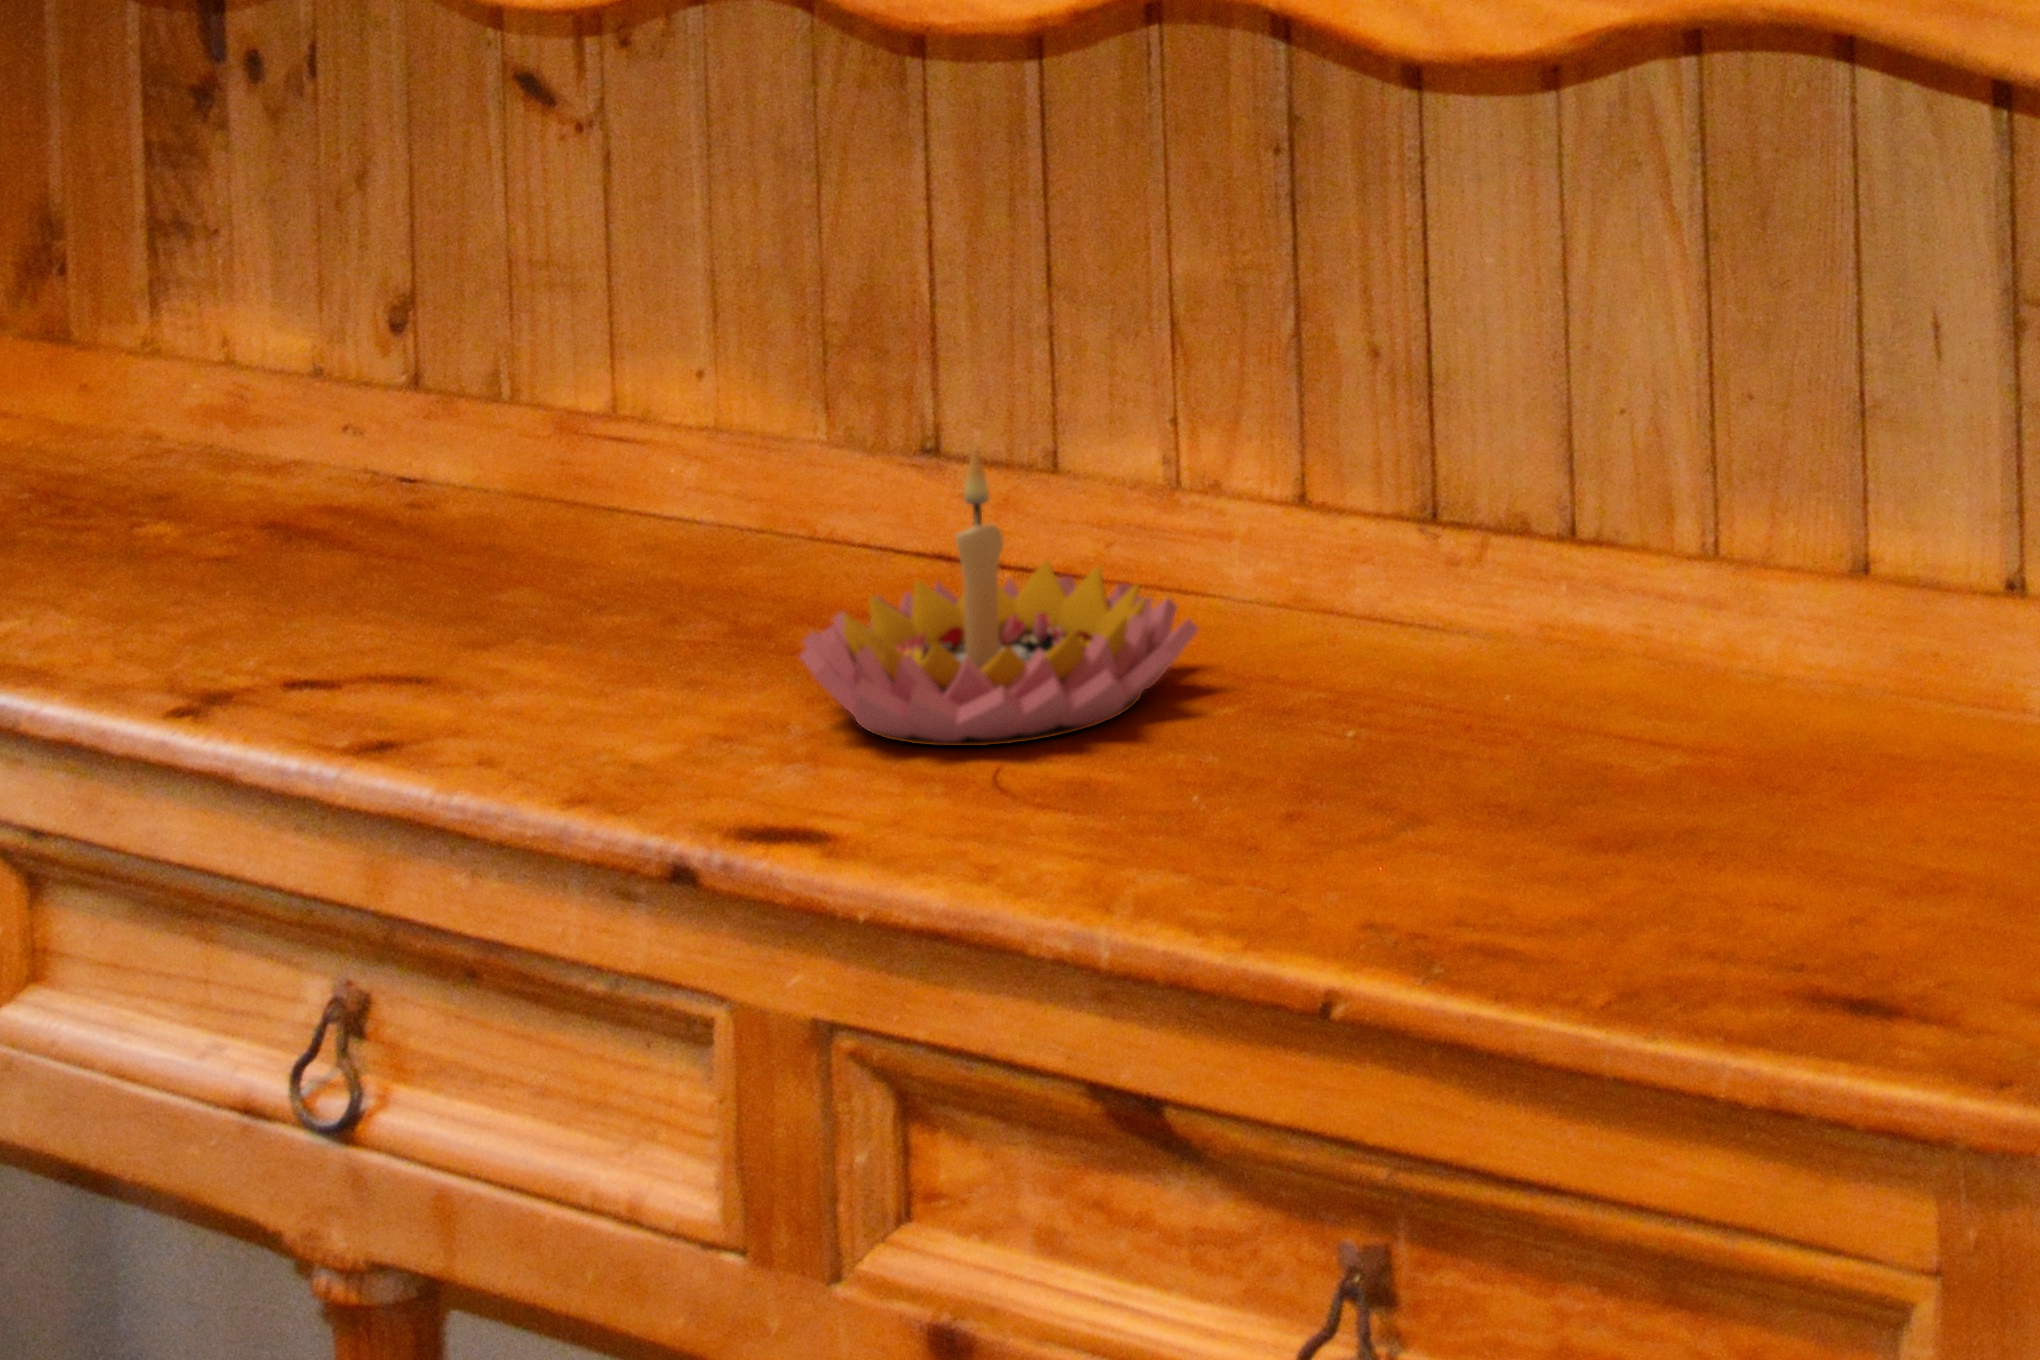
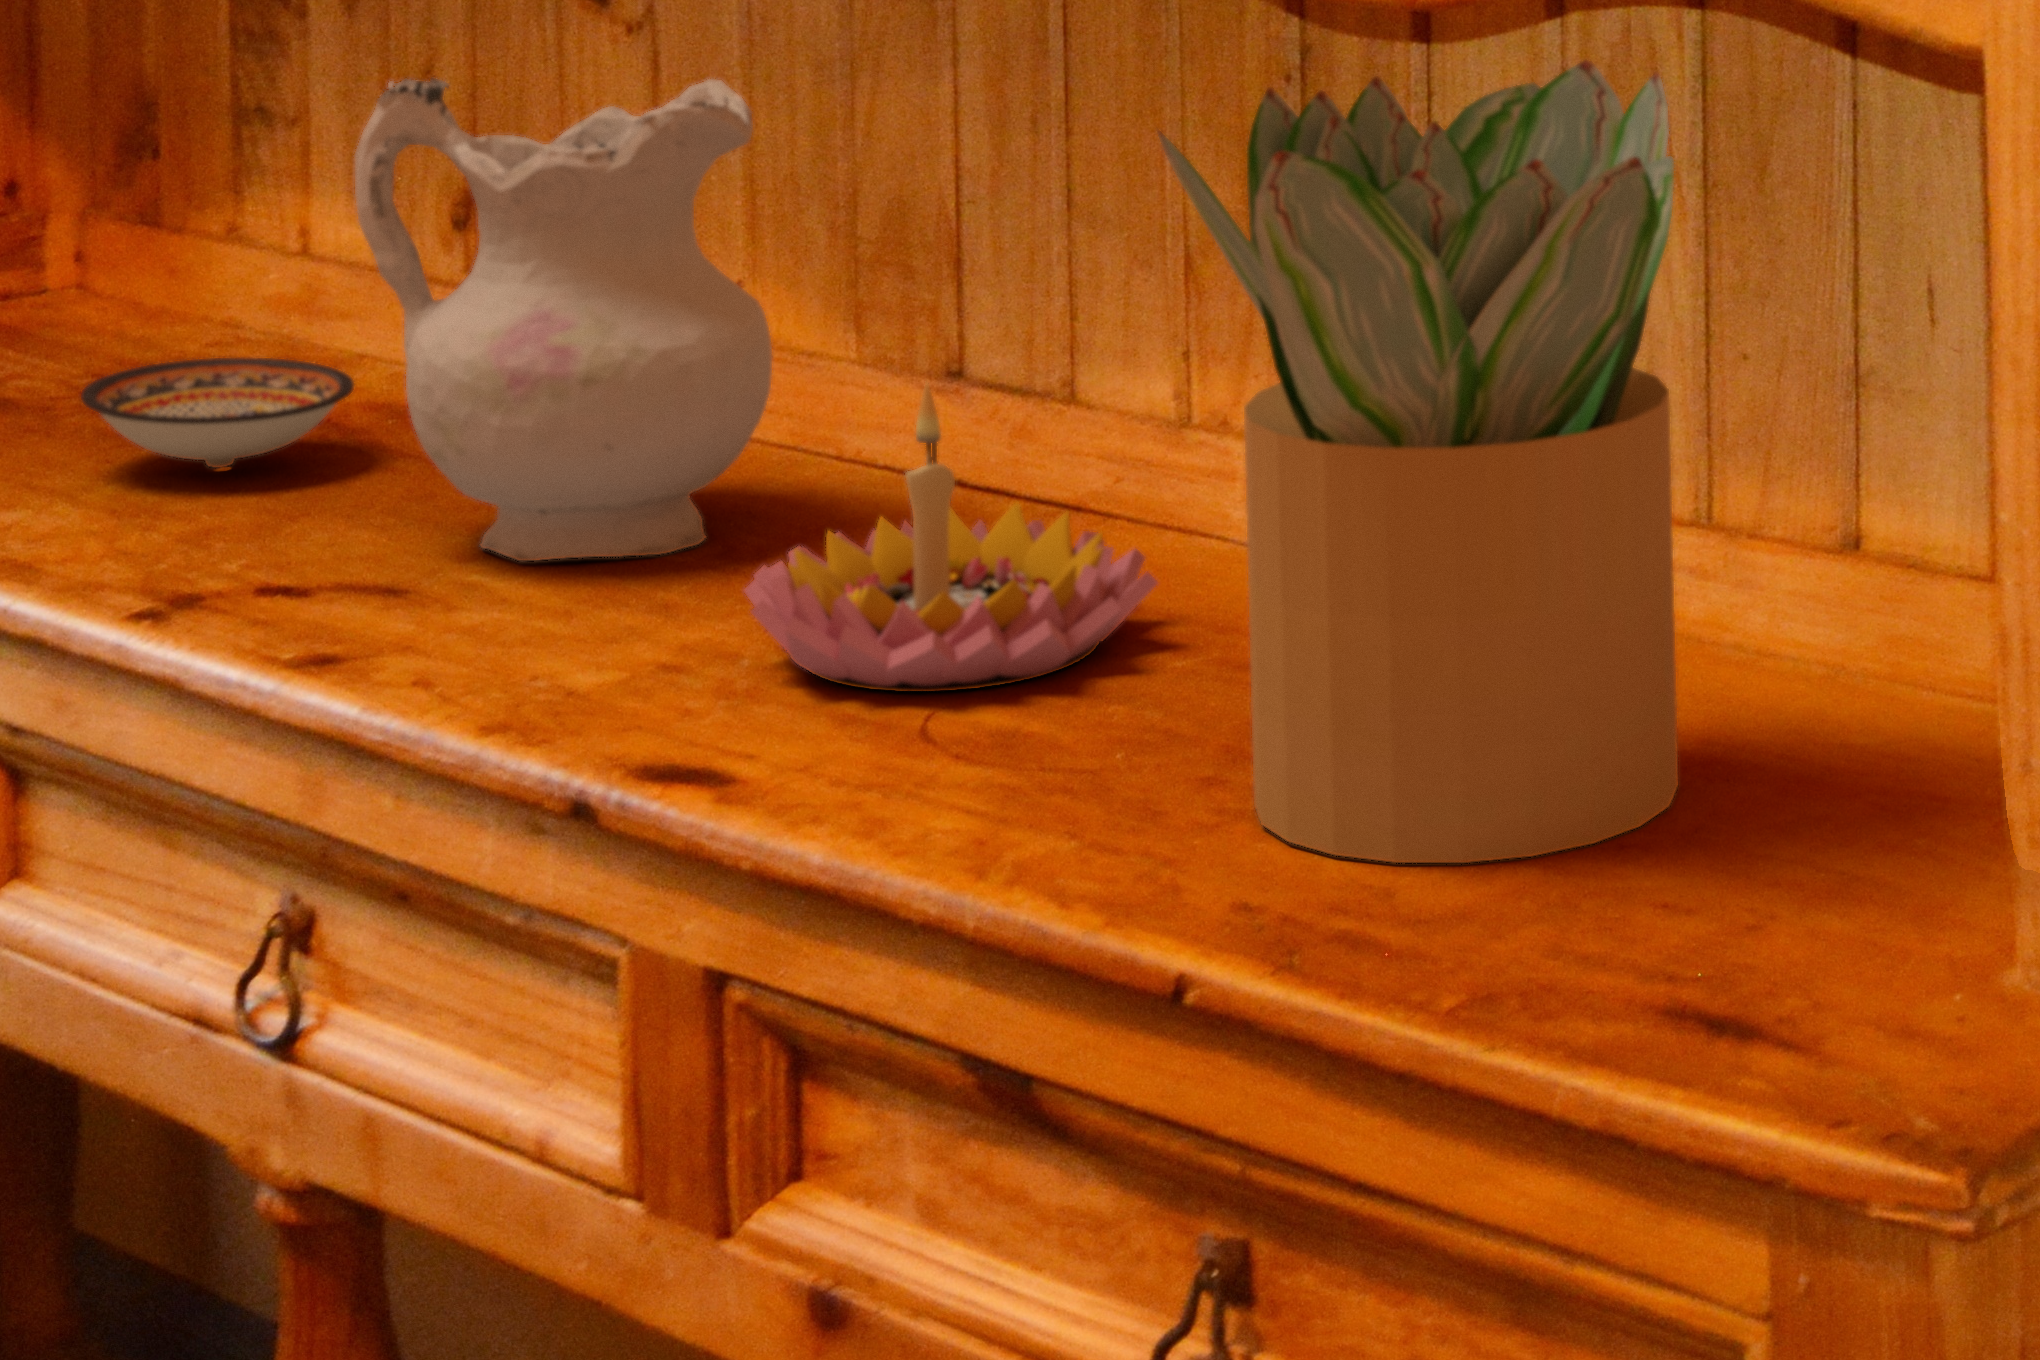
potted plant: none [1250,109,1747,879] -> present [1158,60,1678,863]
ceramic pitcher: none [362,164,776,643] -> present [355,78,772,561]
ceramic bowl: none [61,458,334,567] -> present [81,358,354,468]

